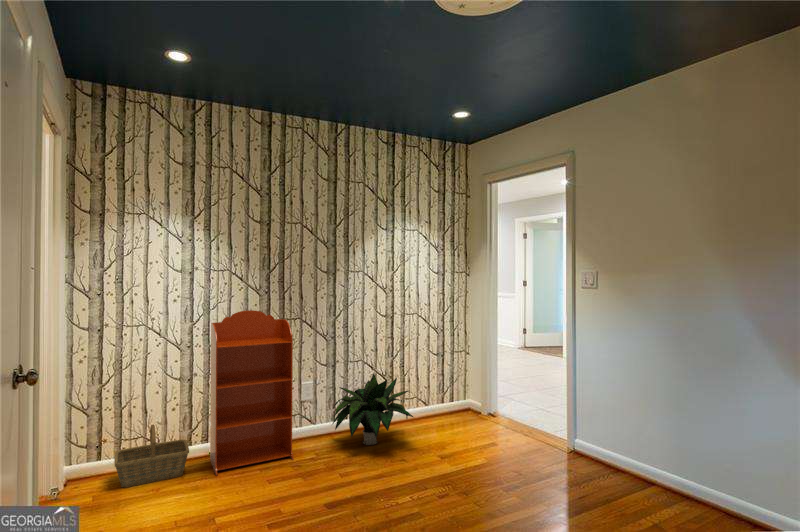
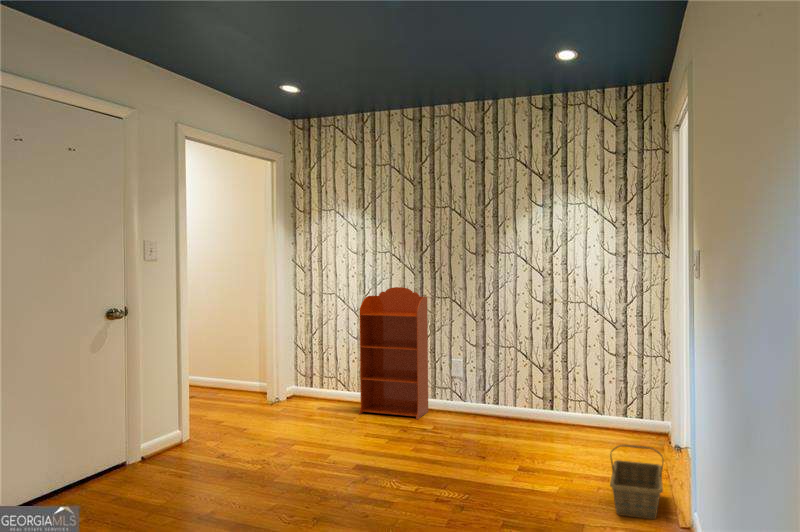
potted plant: present [333,373,413,445] -> none [453,357,541,428]
basket: present [114,425,189,488] -> present [610,445,664,520]

